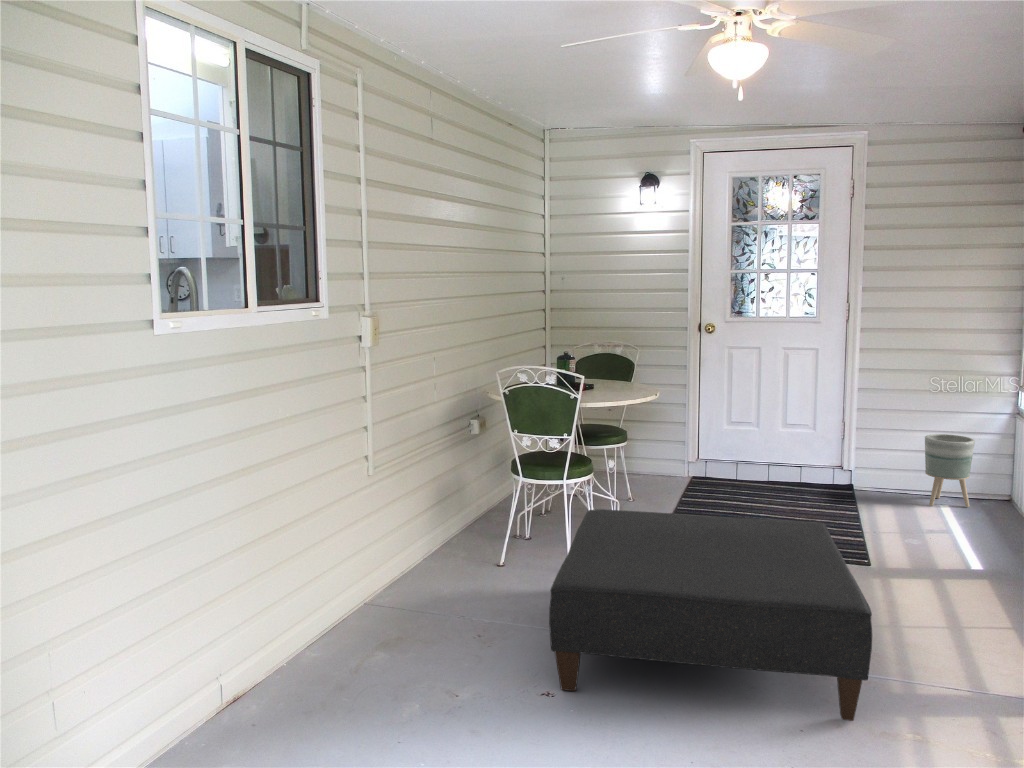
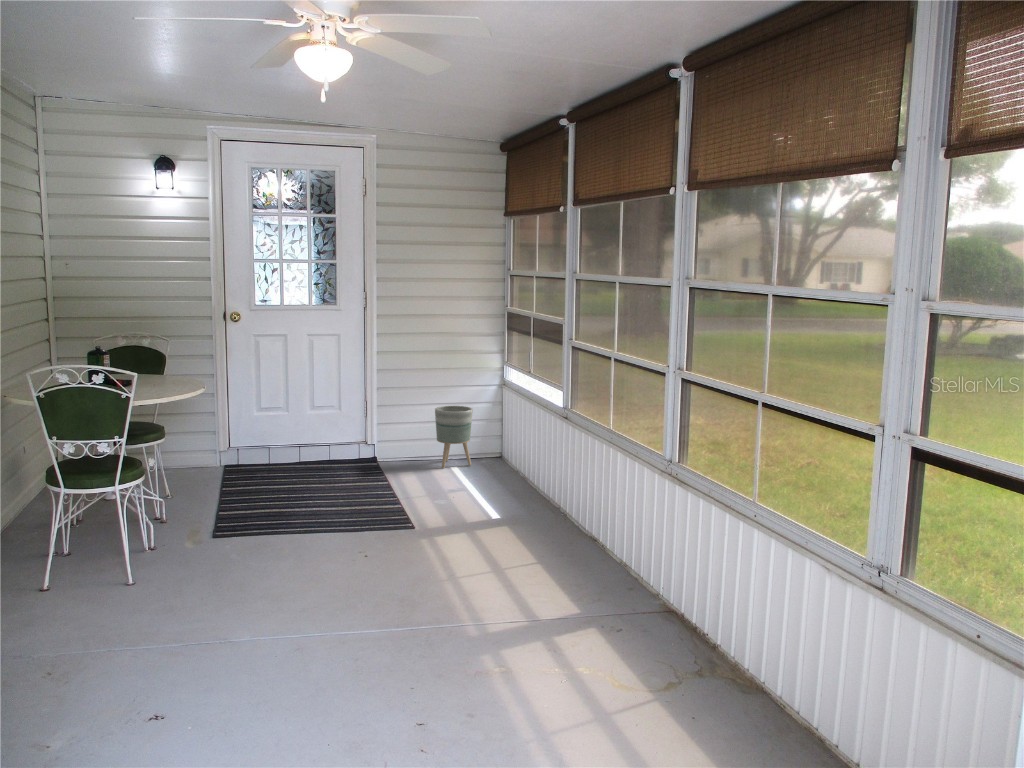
ottoman: present [549,509,872,721] -> none [149,492,443,693]

